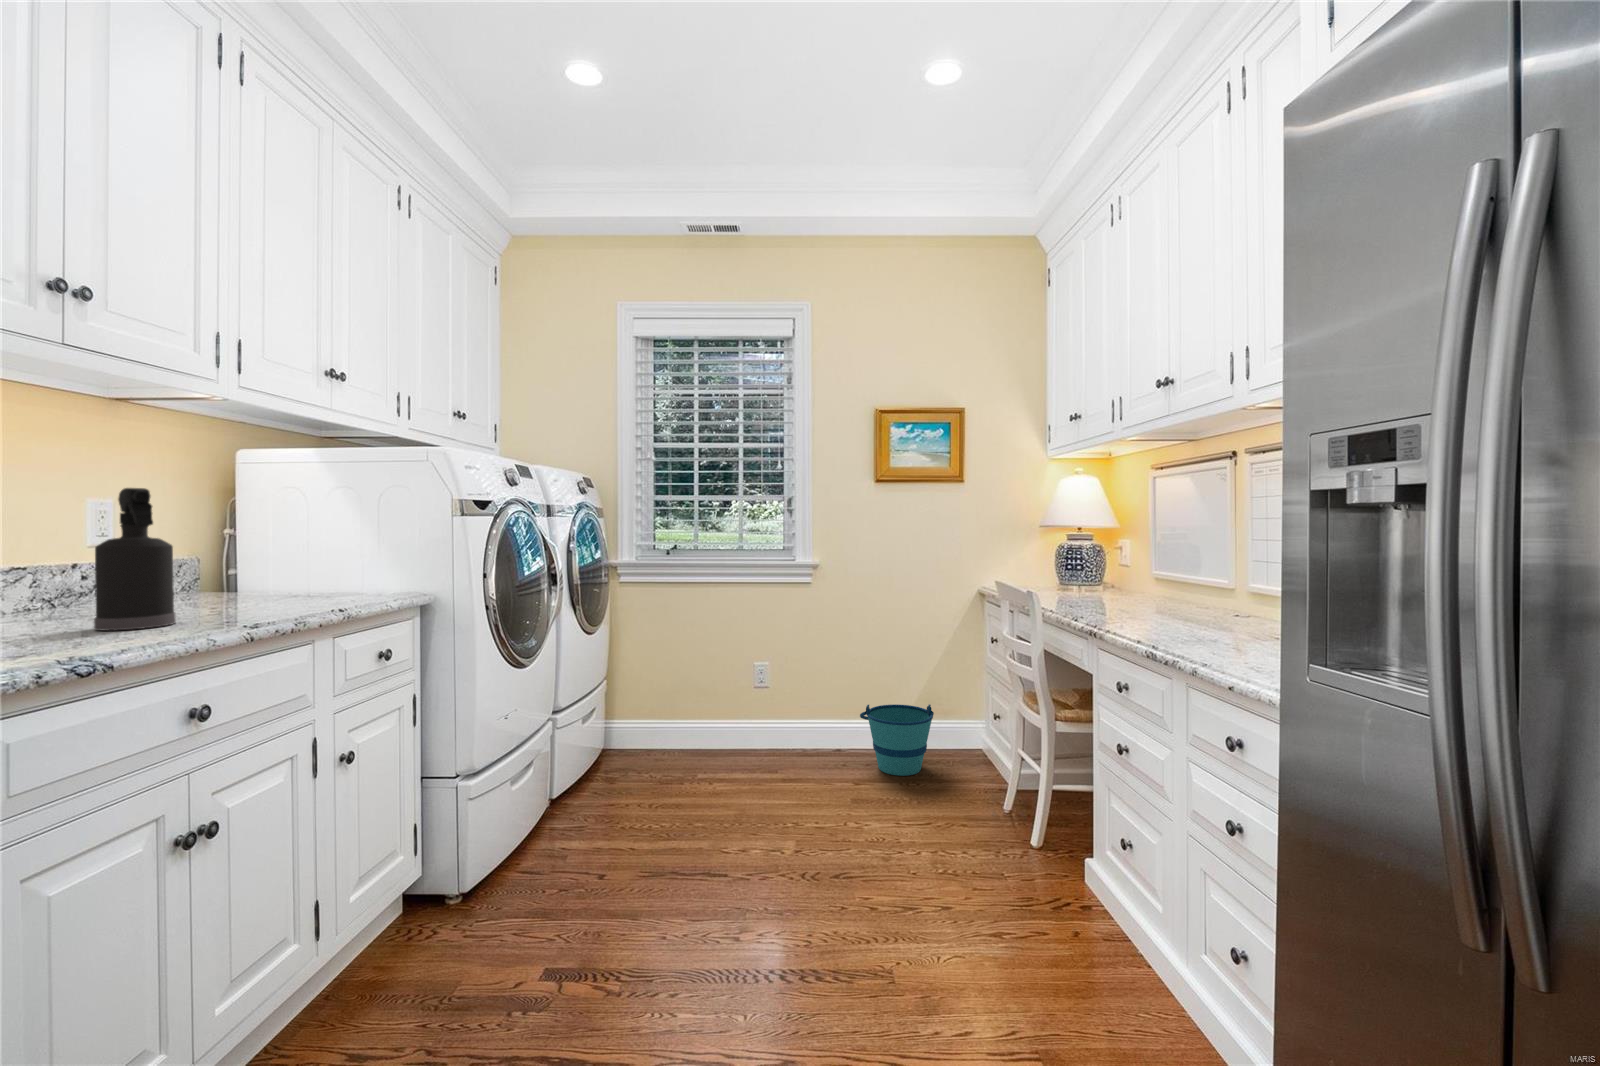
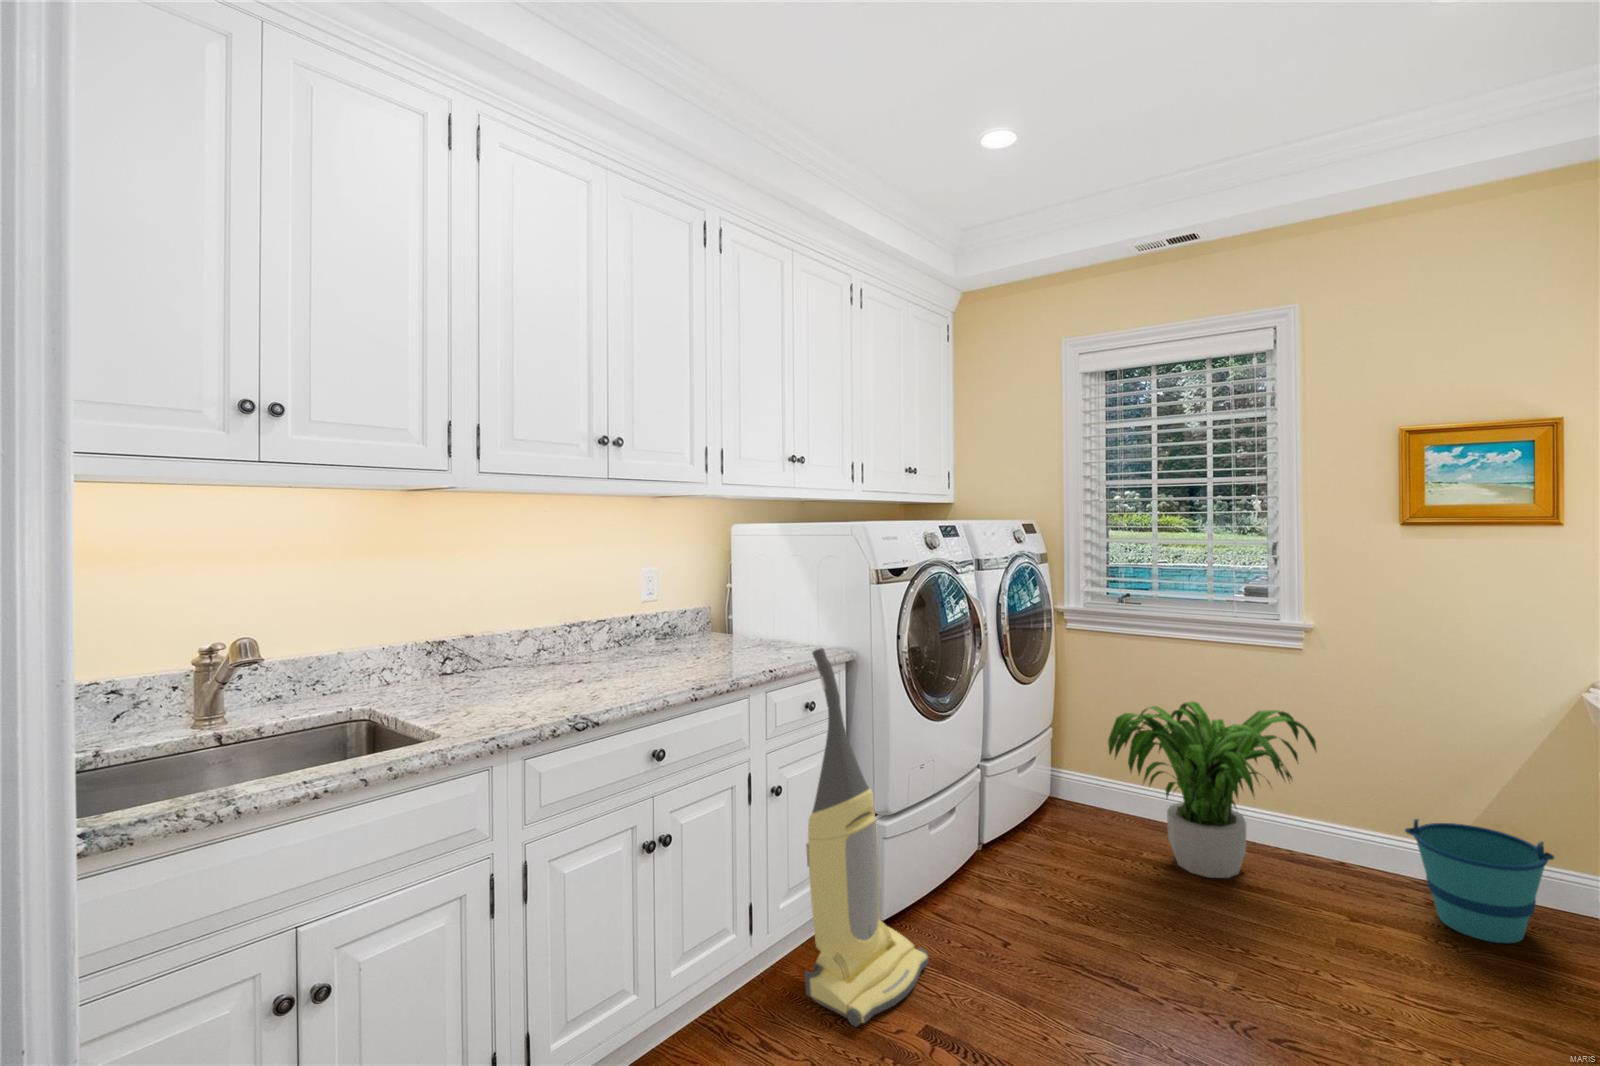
spray bottle: present [94,488,176,630] -> none [614,583,658,683]
vacuum cleaner: none [392,587,531,1001] -> present [805,648,929,1026]
potted plant: none [672,642,810,780] -> present [1108,702,1316,878]

